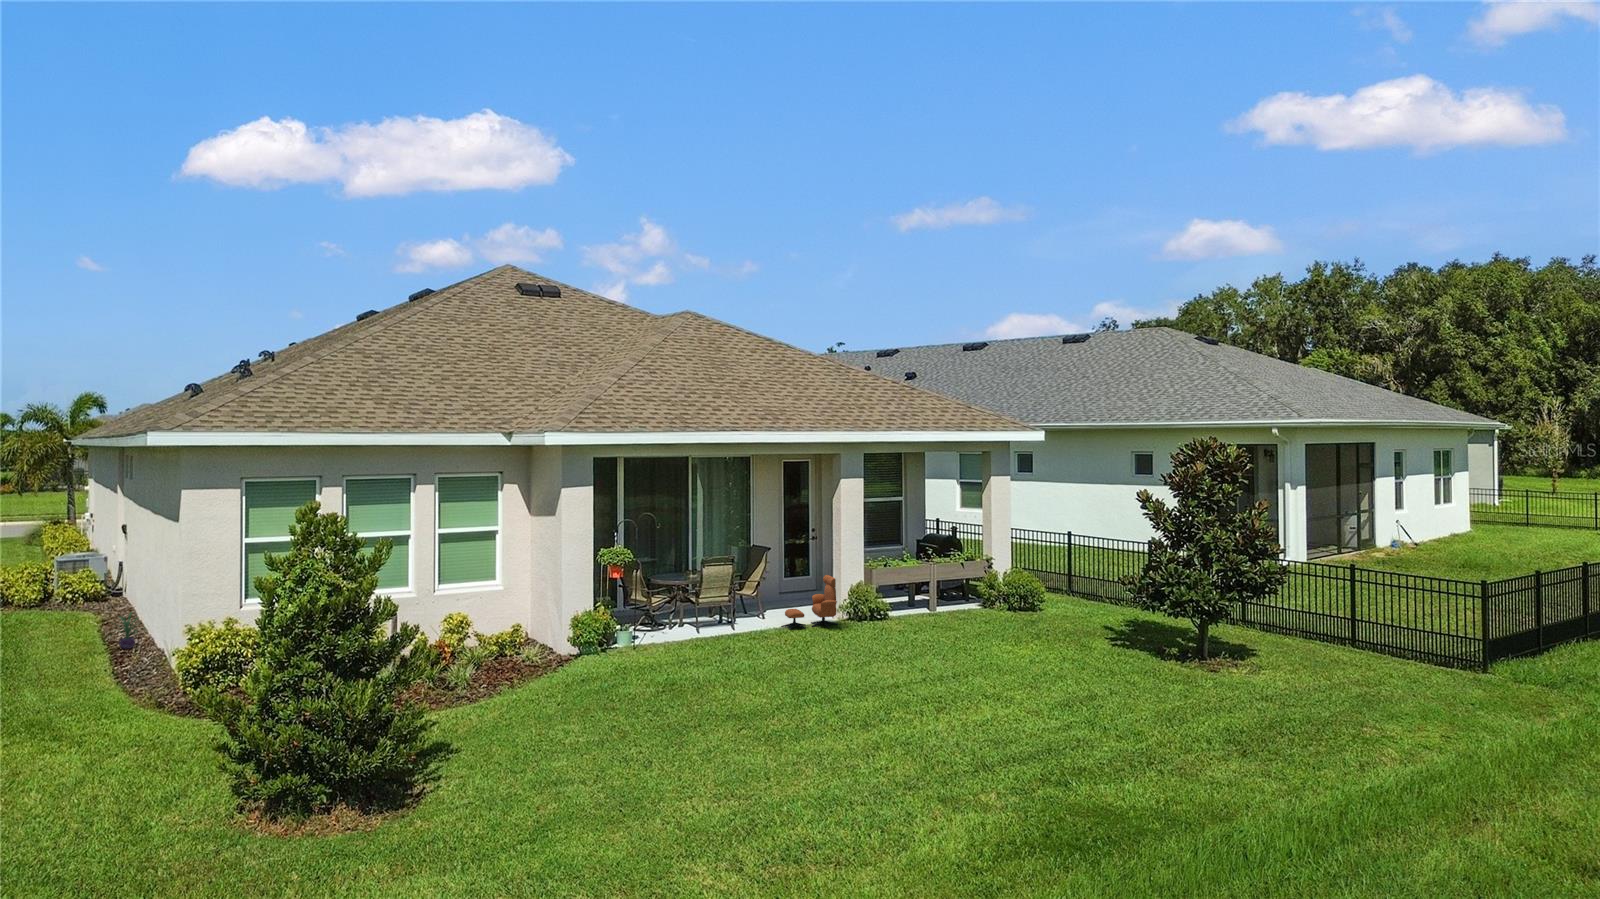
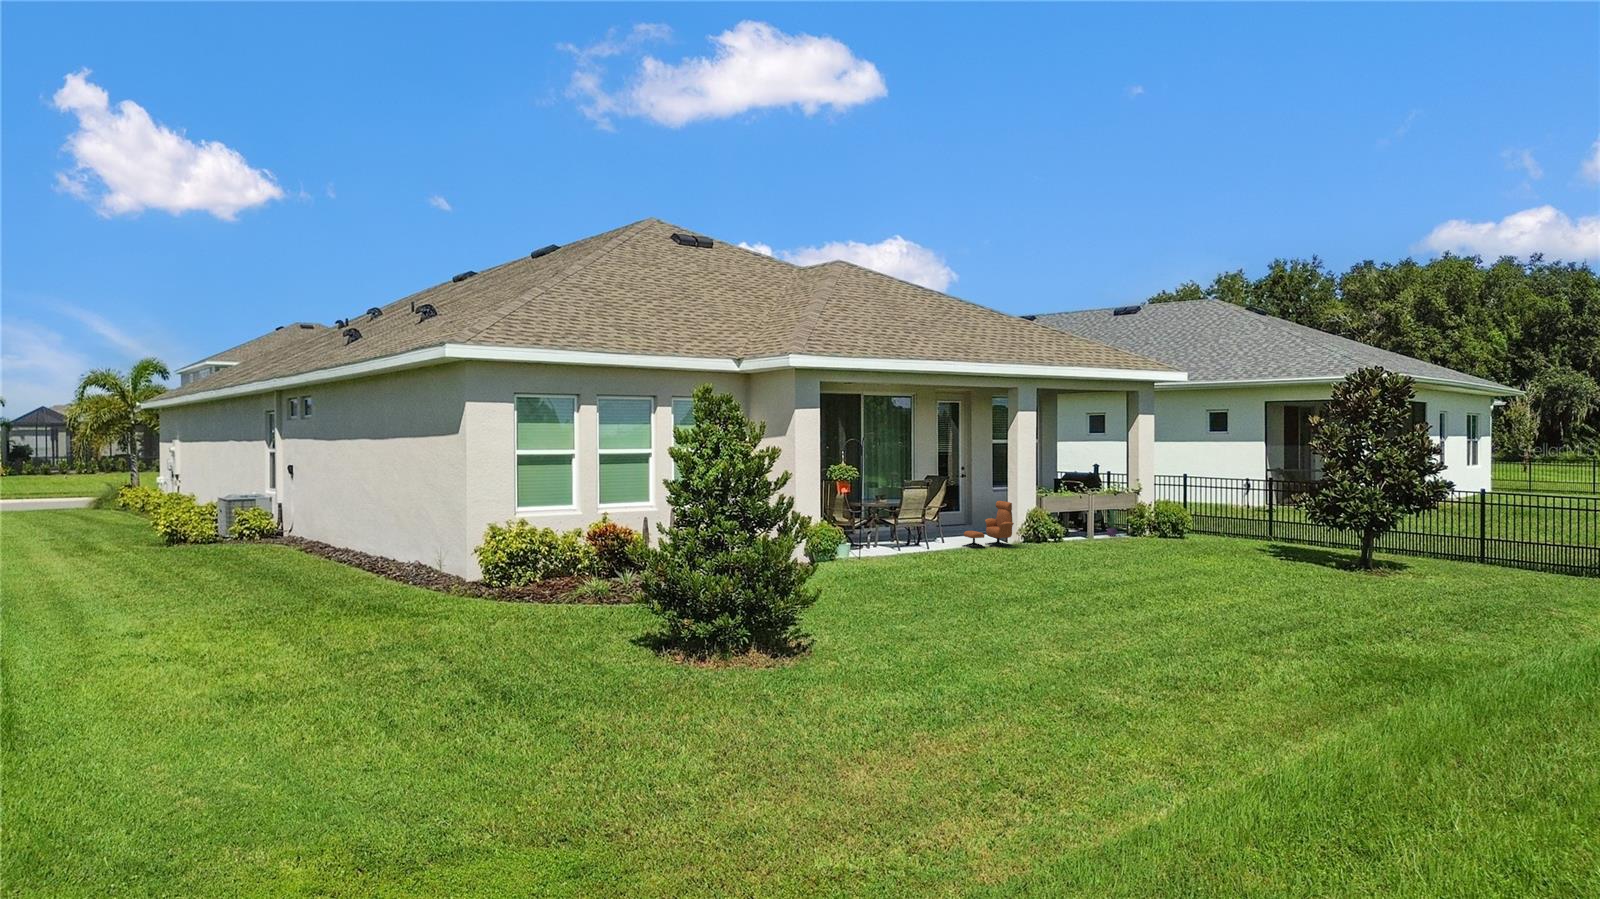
decorative plant: present [119,612,137,649] -> present [1107,511,1117,536]

